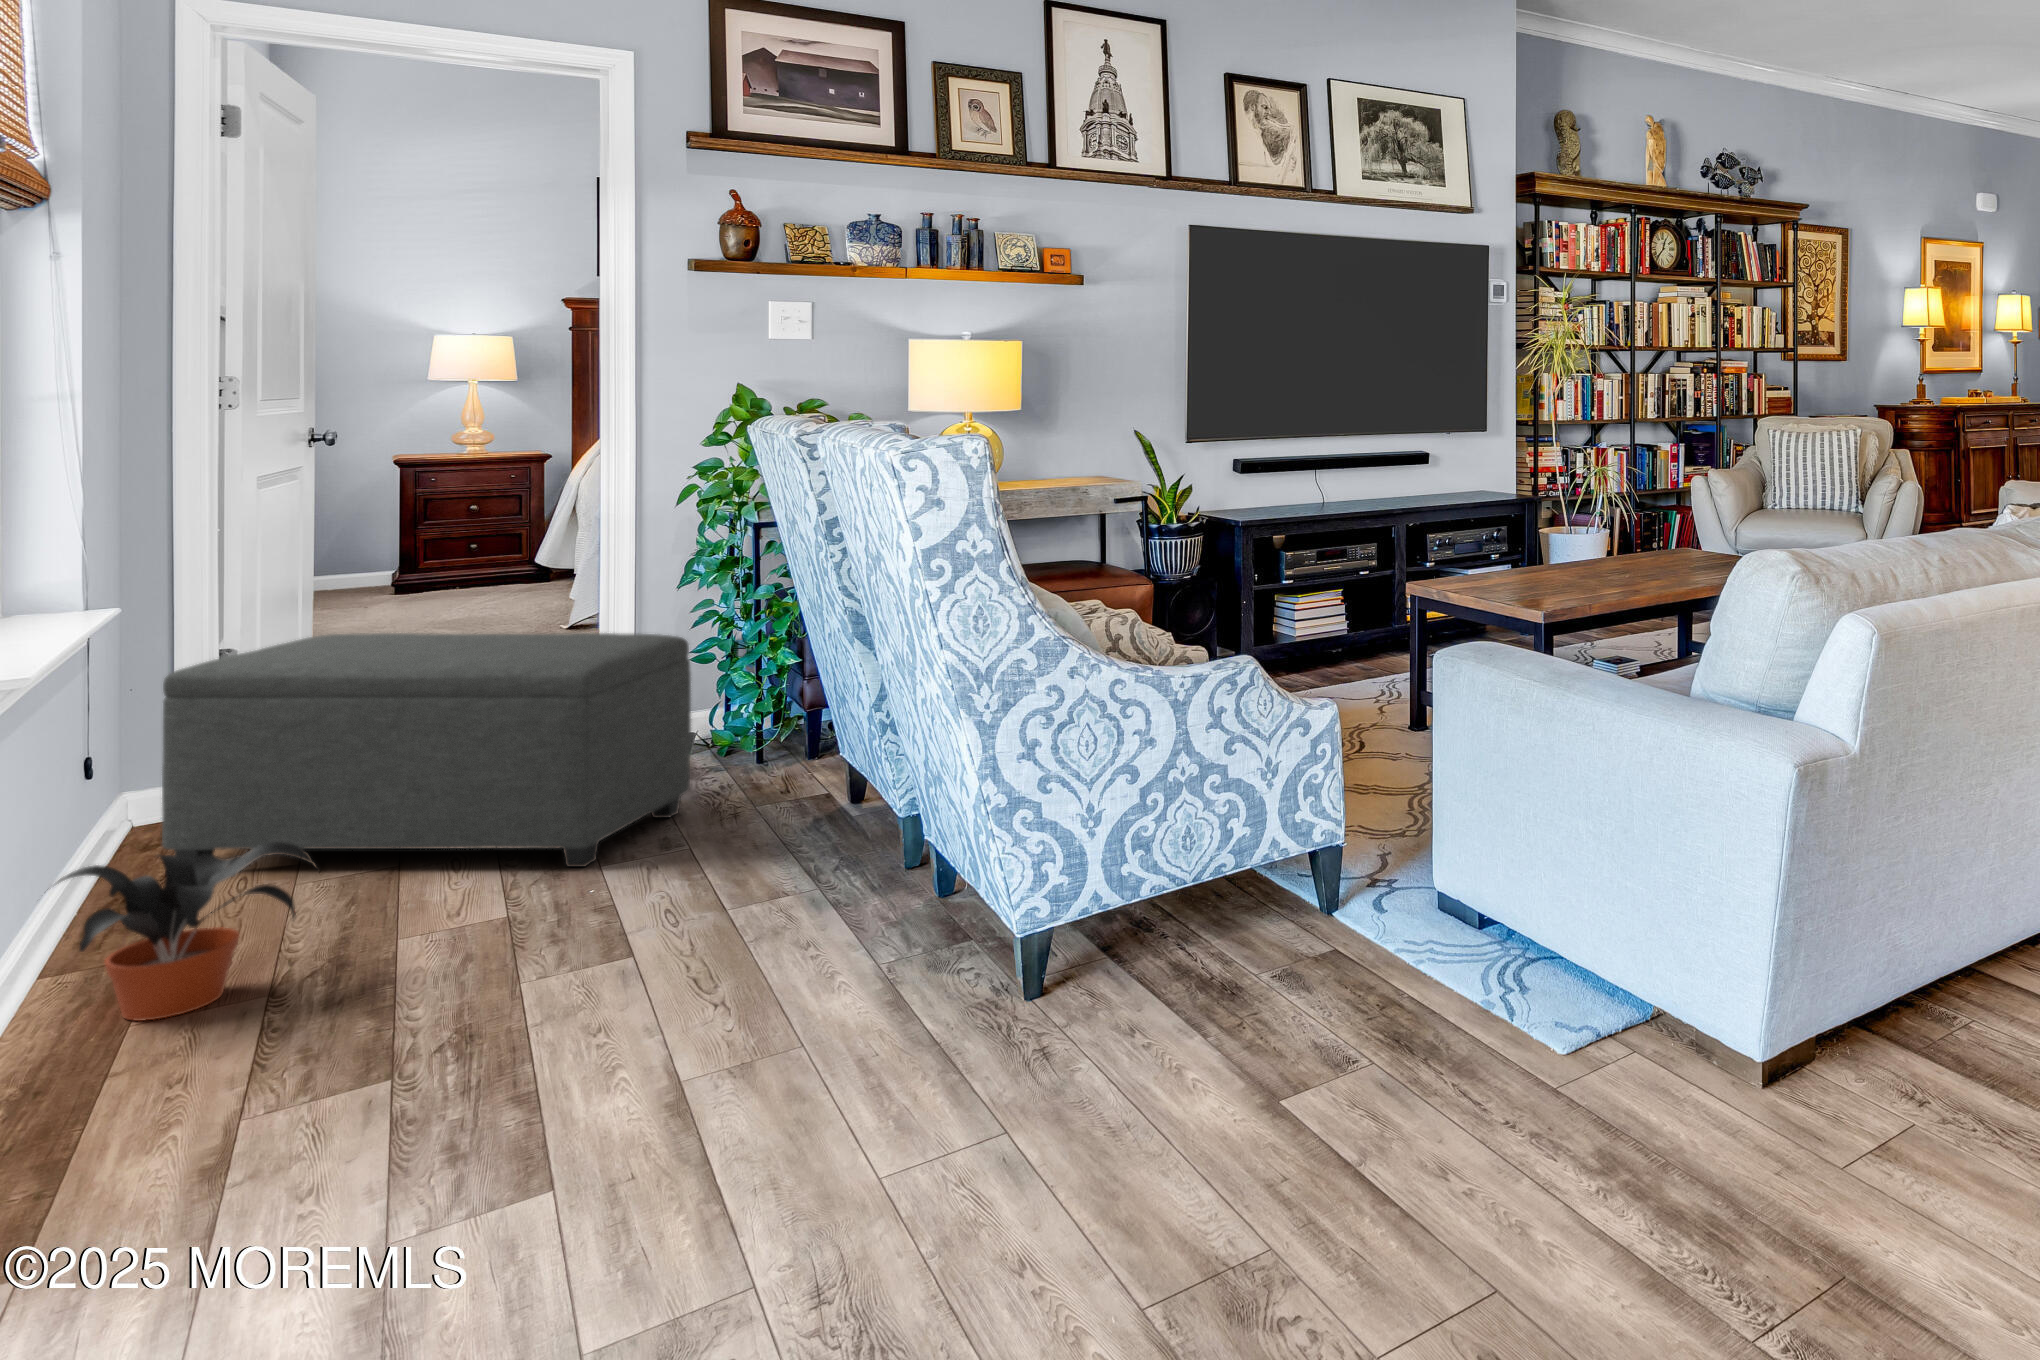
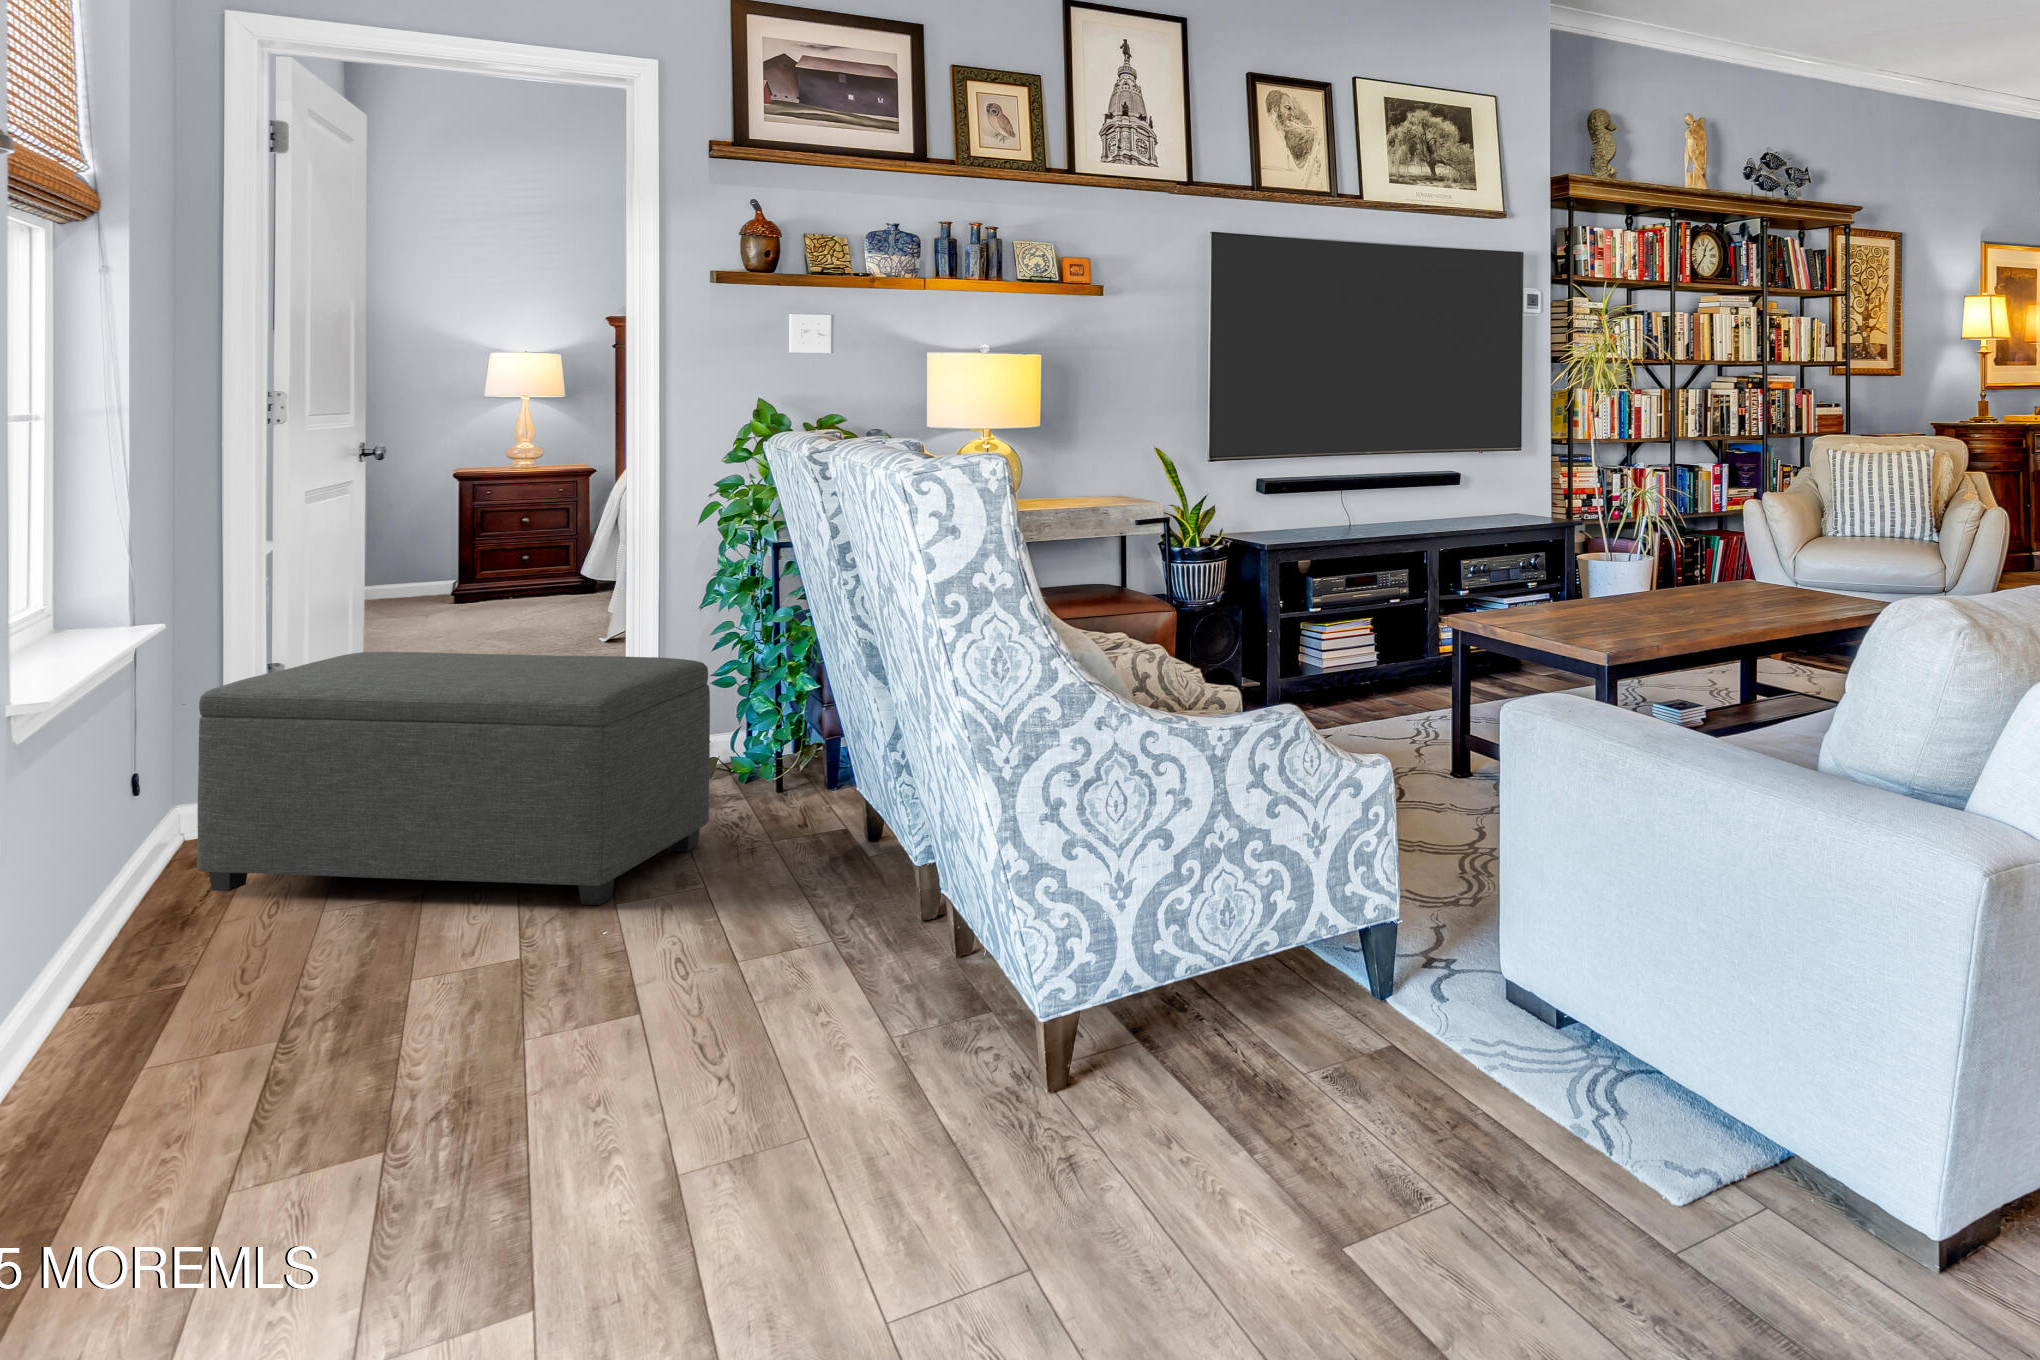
potted plant: present [57,843,317,1021] -> none [46,880,327,1068]

